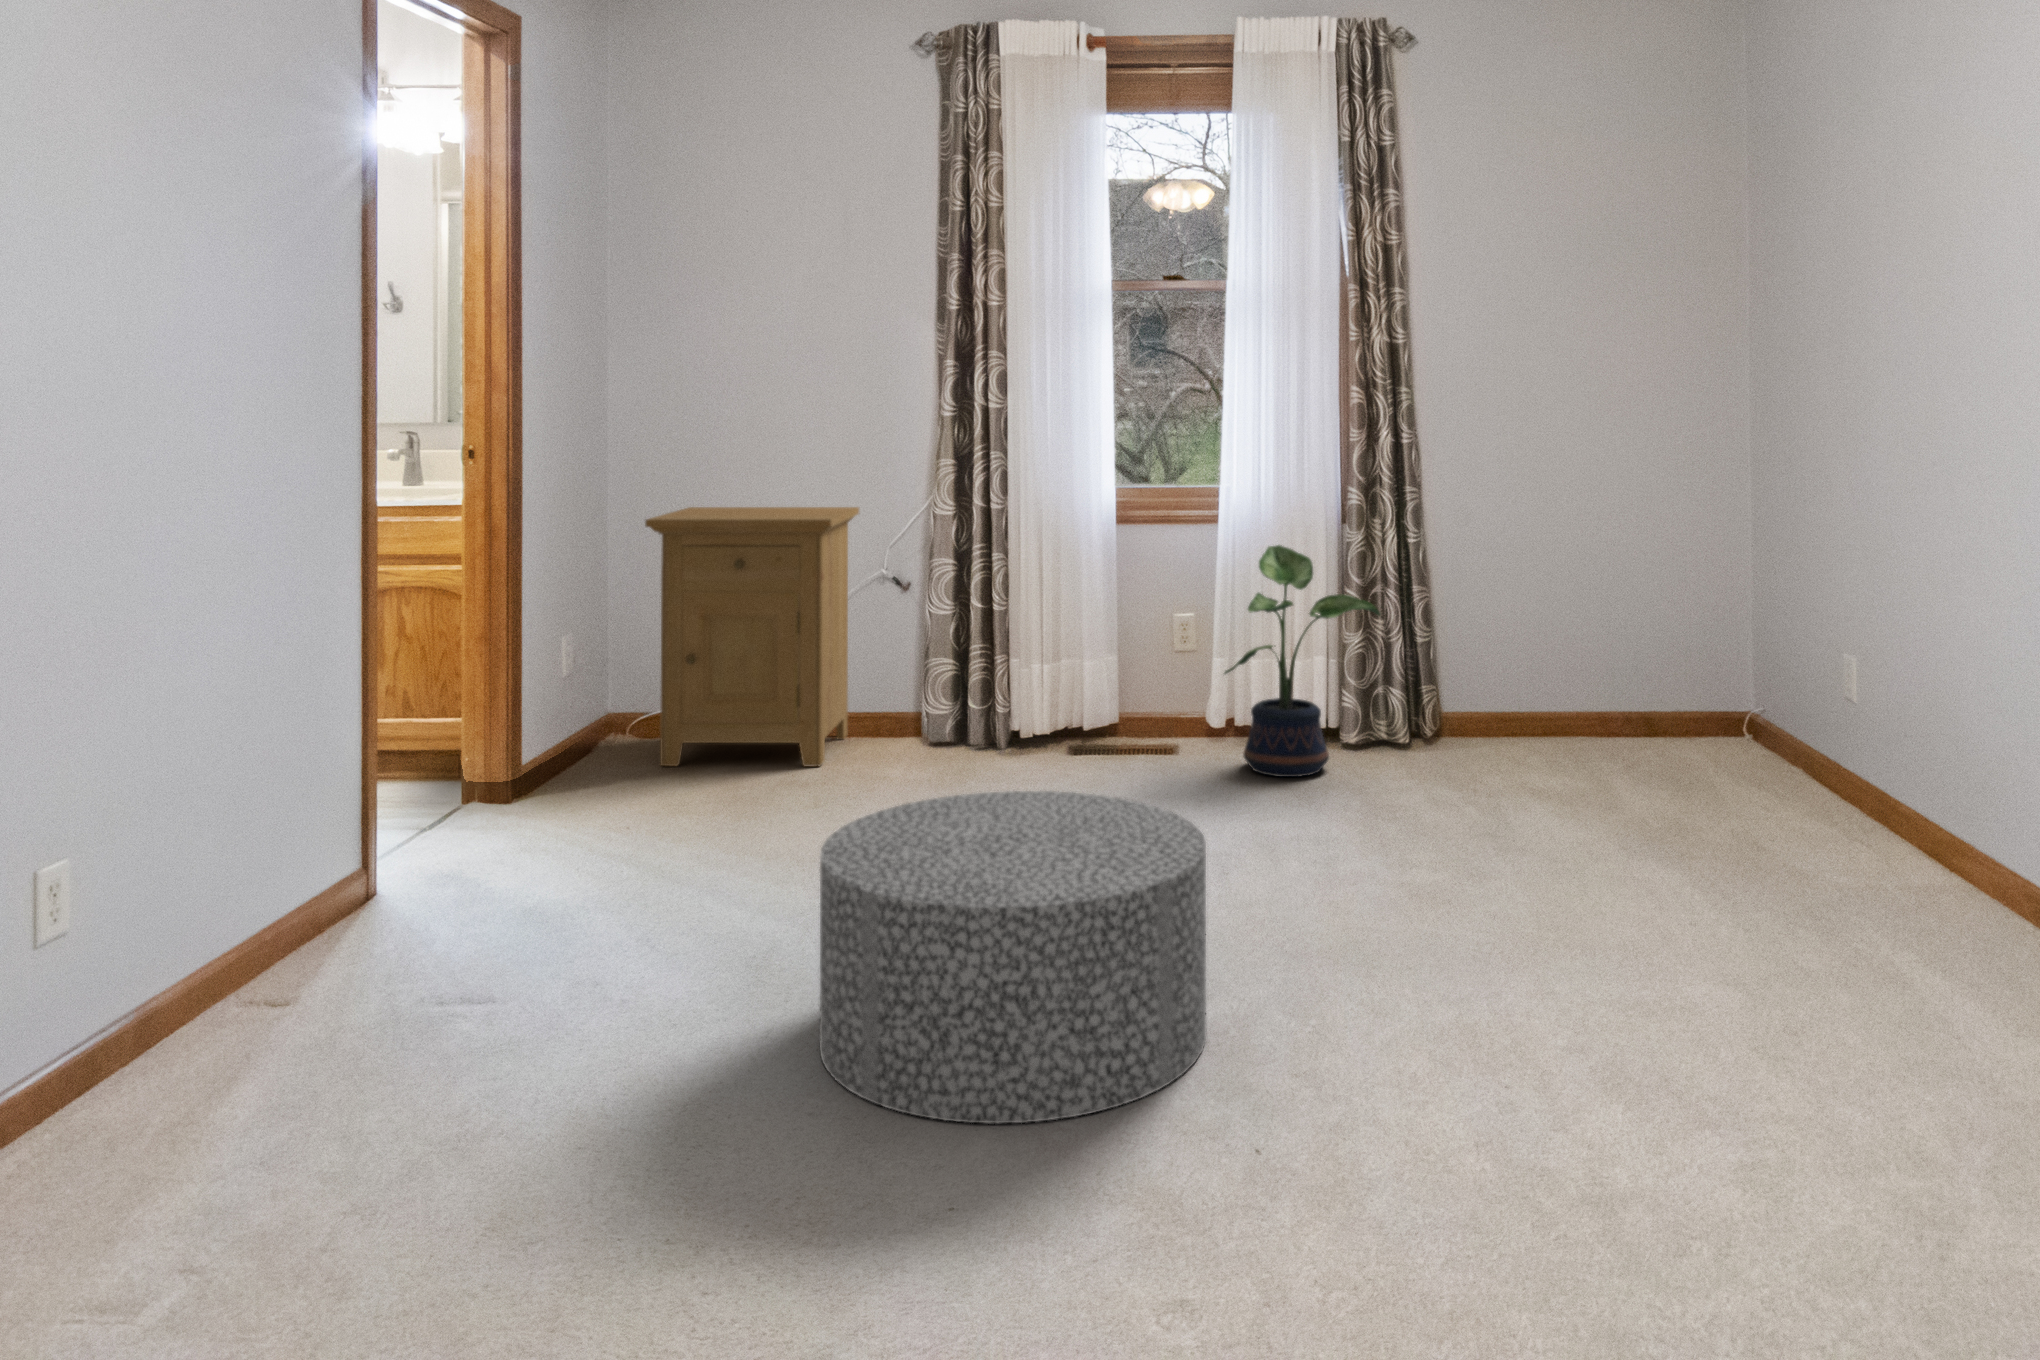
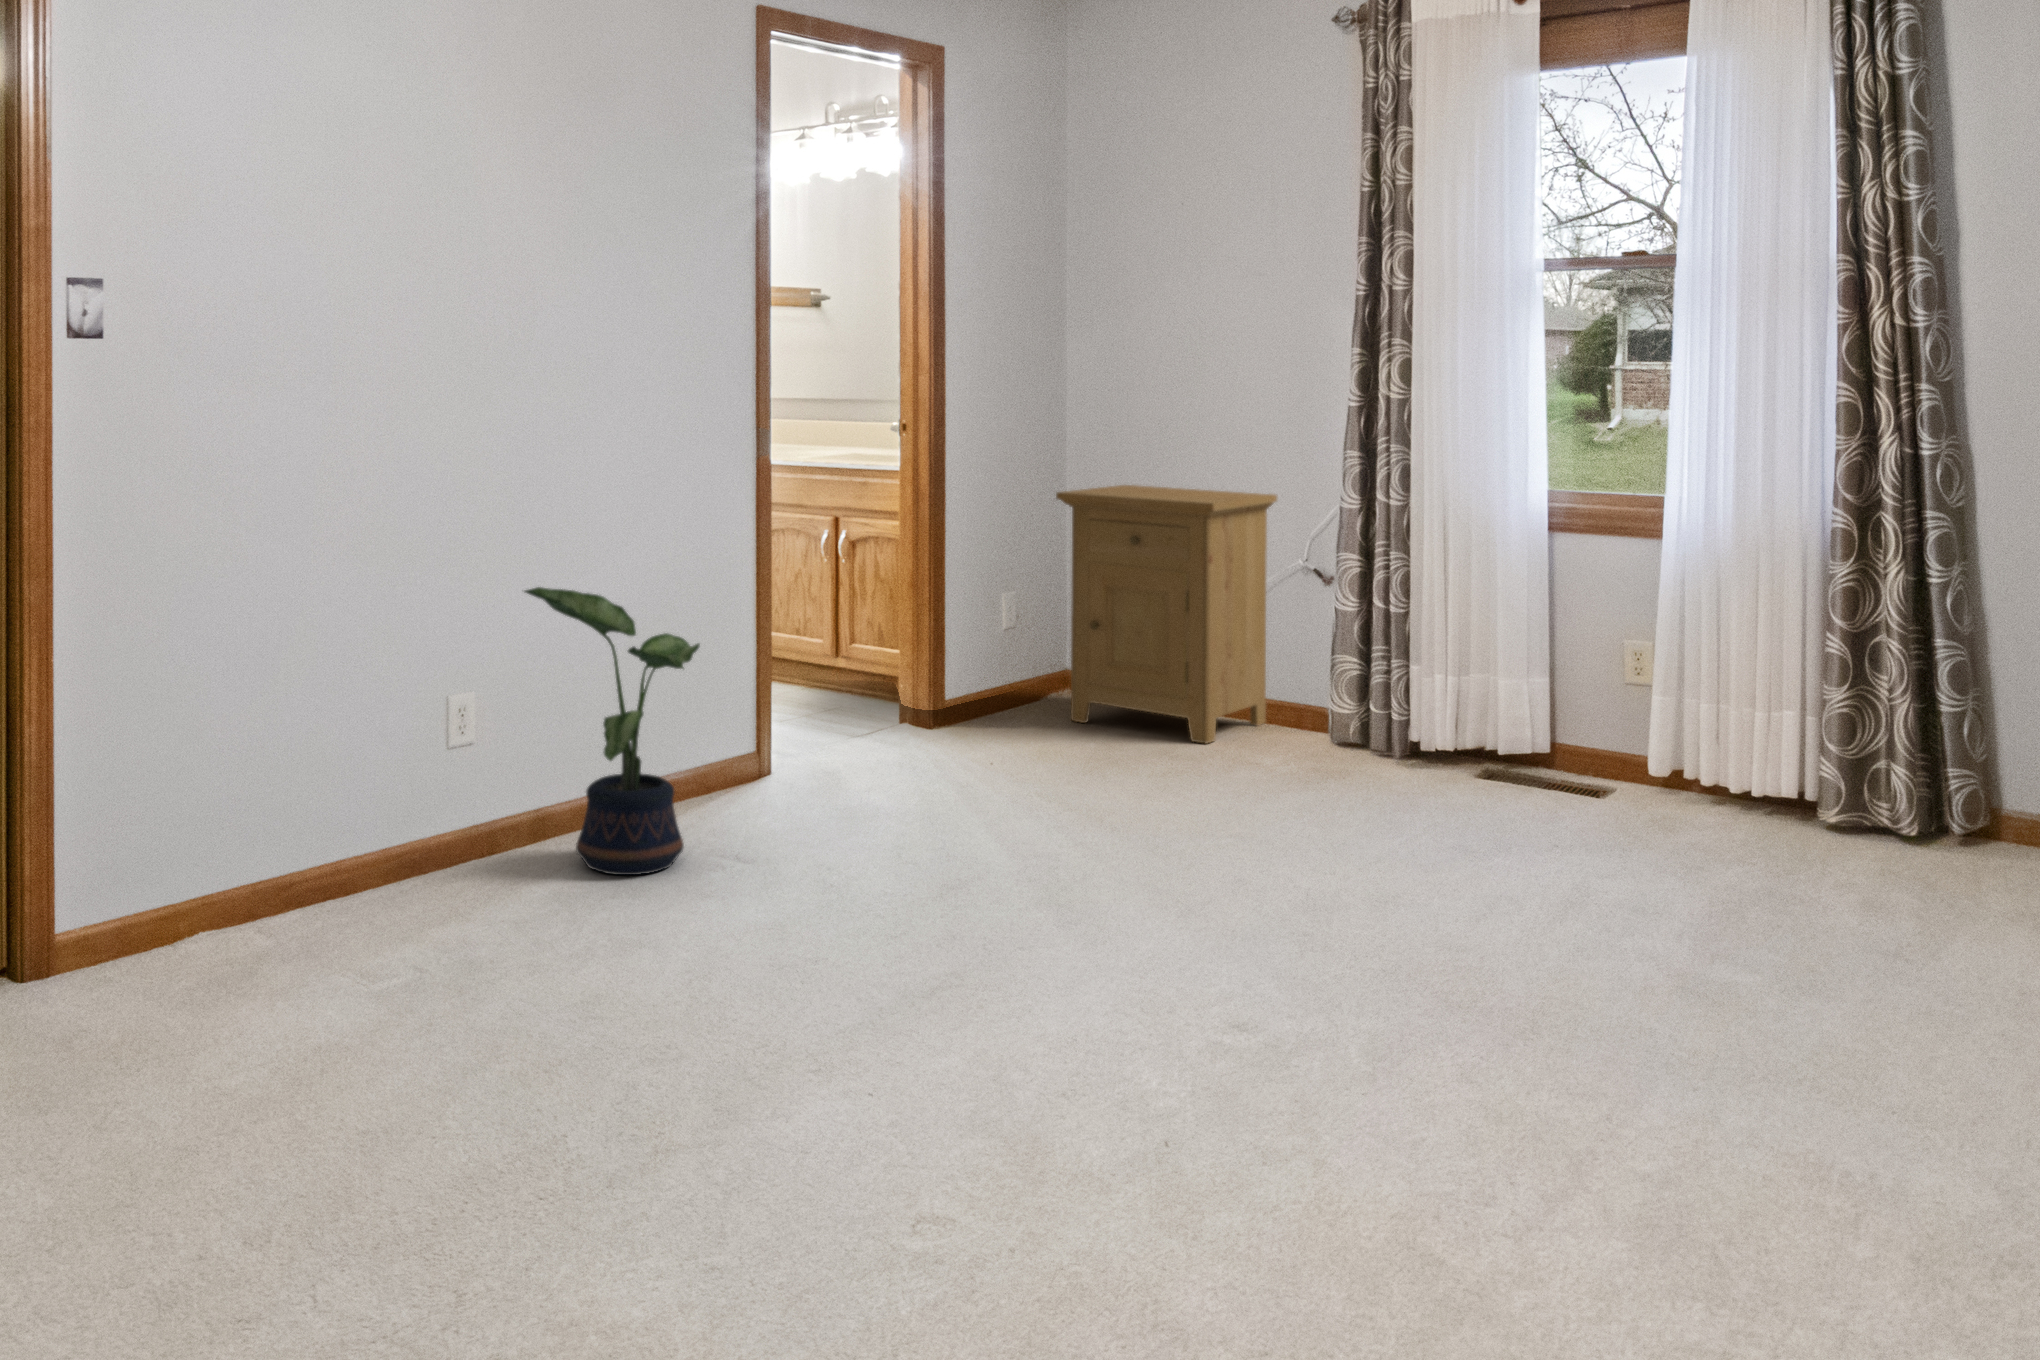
potted plant: present [1225,545,1381,777] -> present [525,587,700,875]
ottoman: present [820,791,1206,1124] -> none [940,753,1296,1033]

